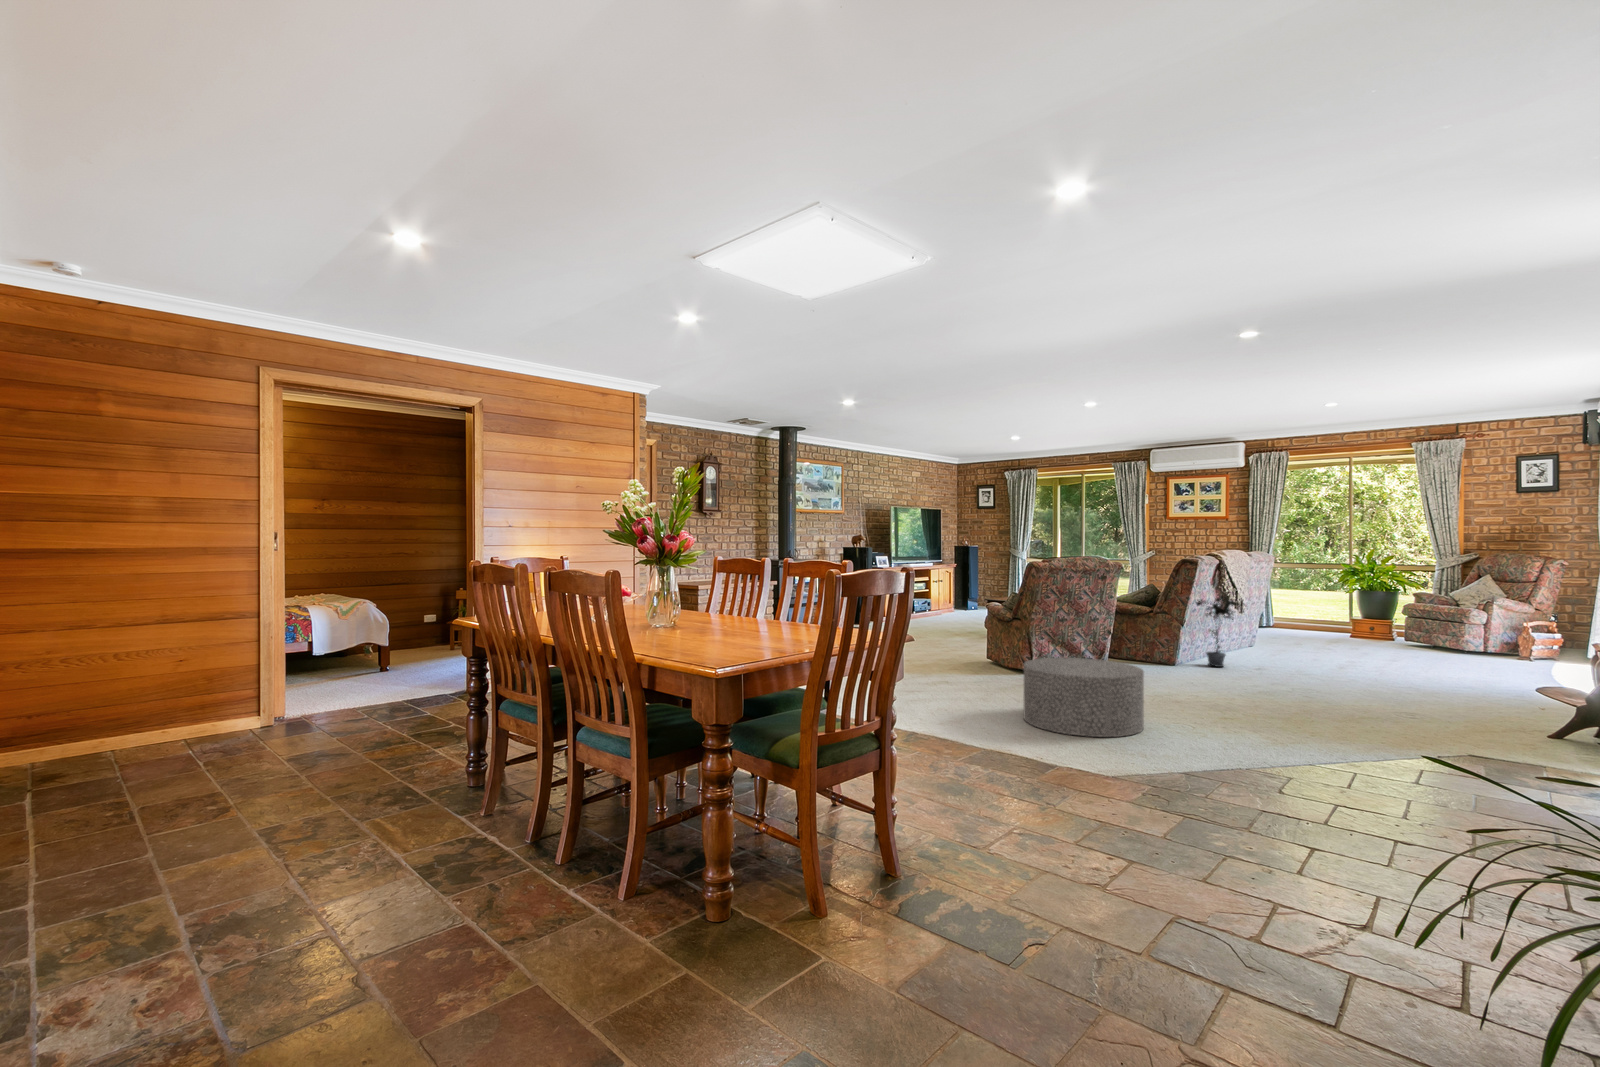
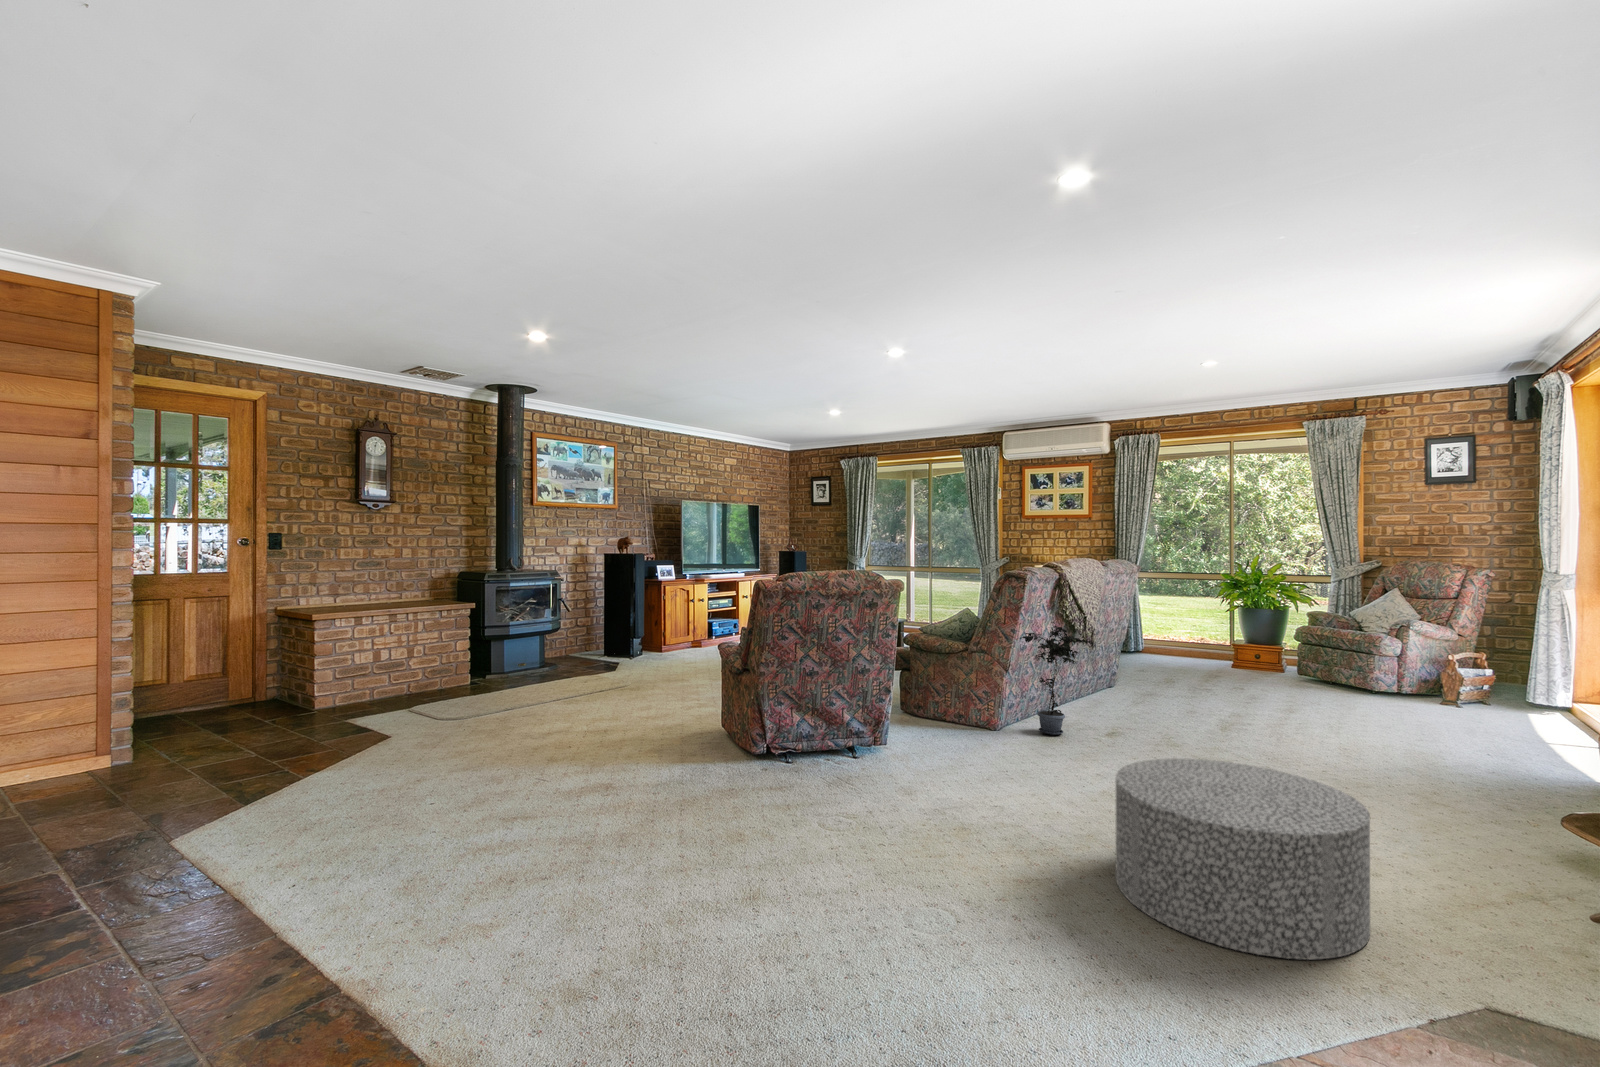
ottoman: present [1024,658,1144,737] -> present [1116,758,1370,960]

